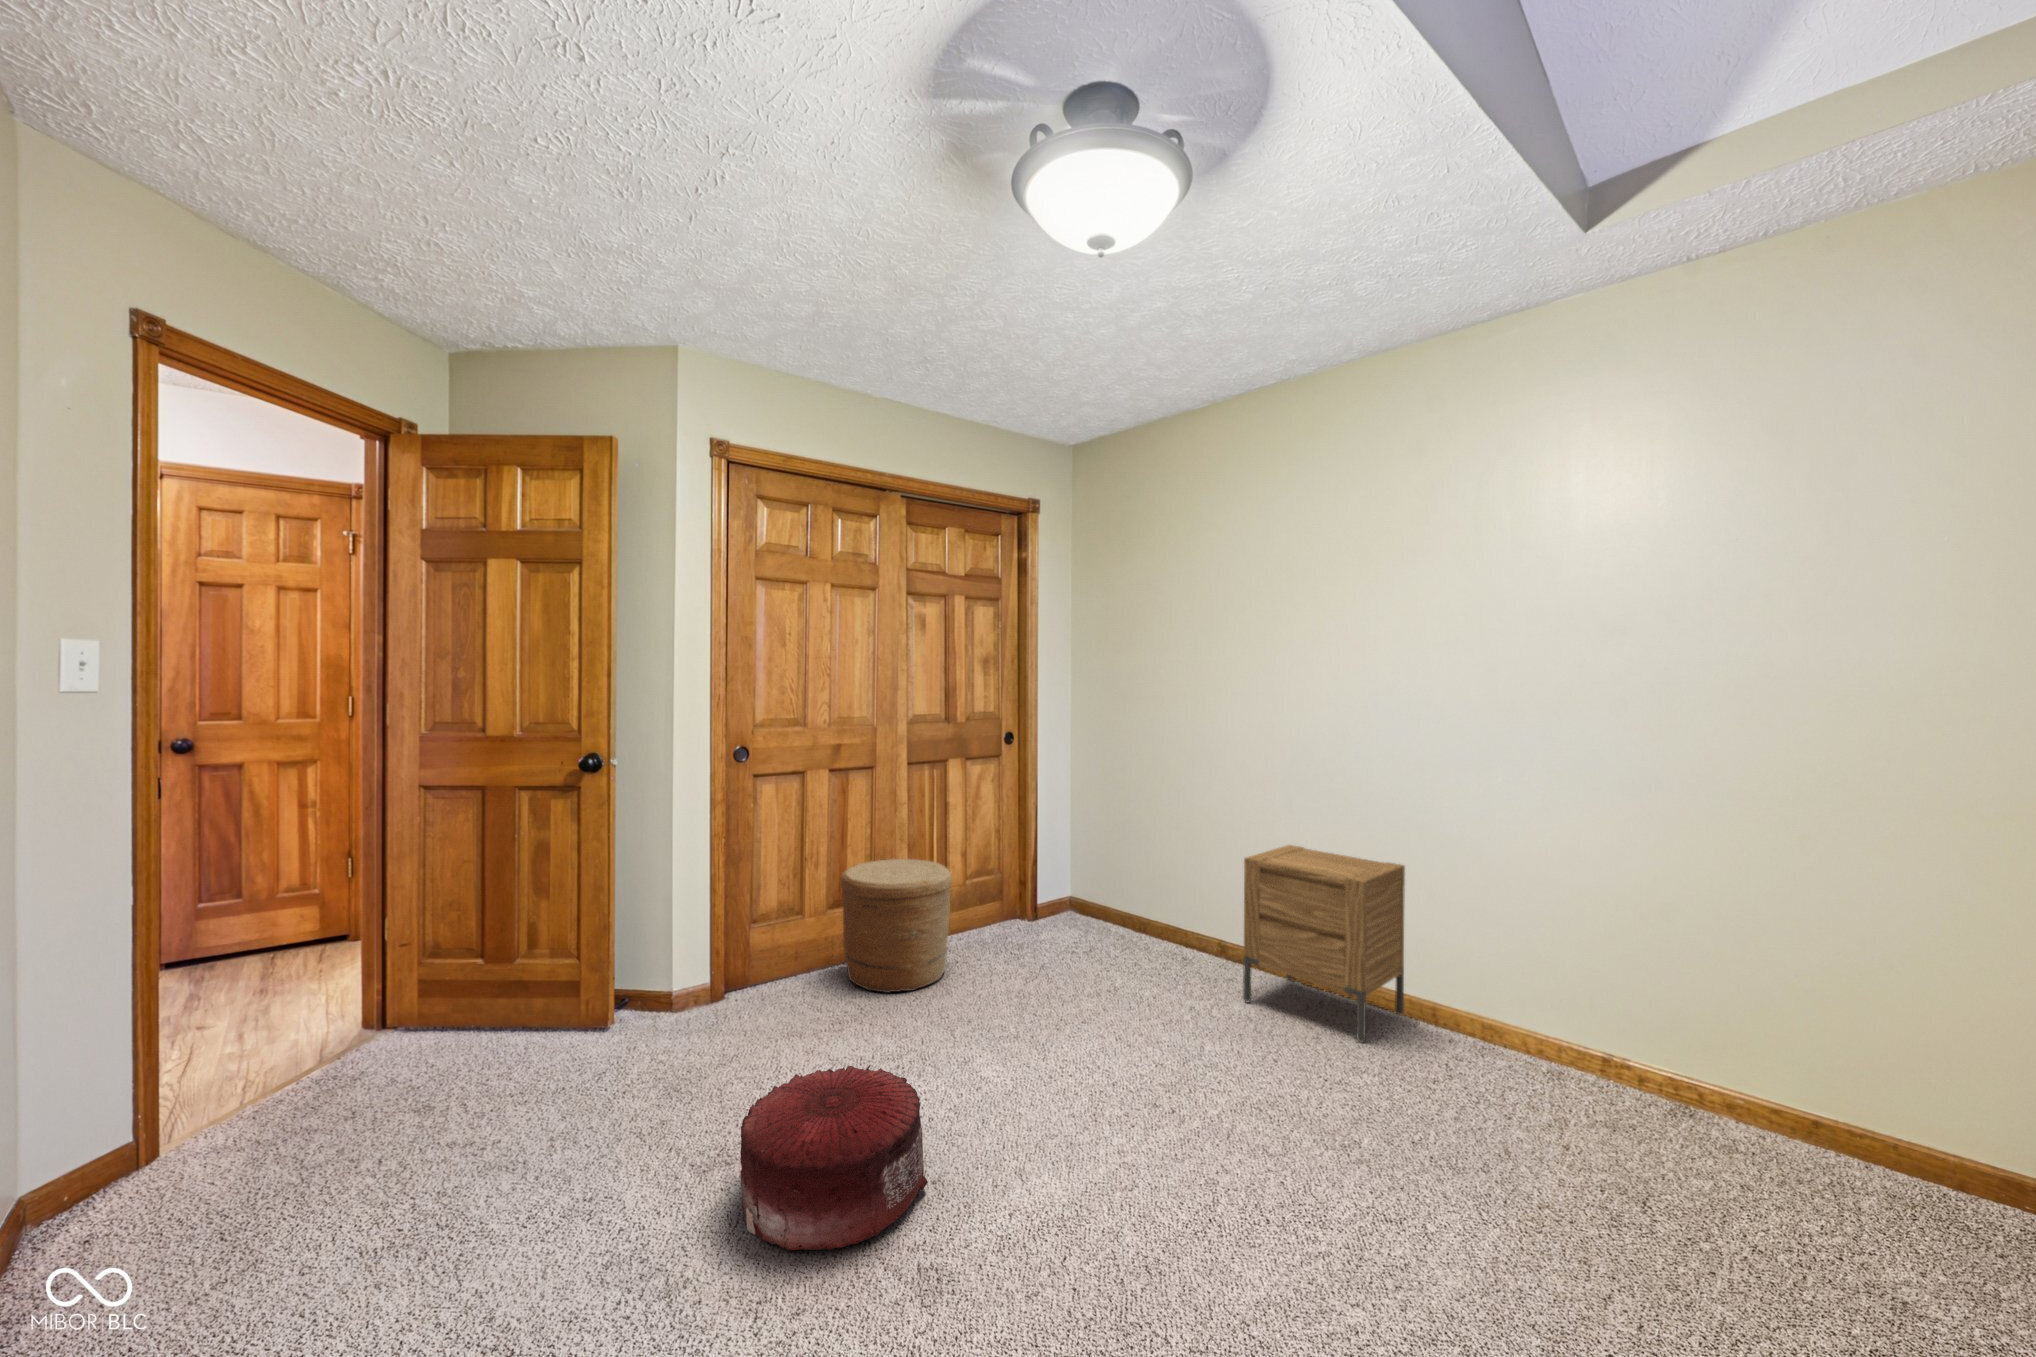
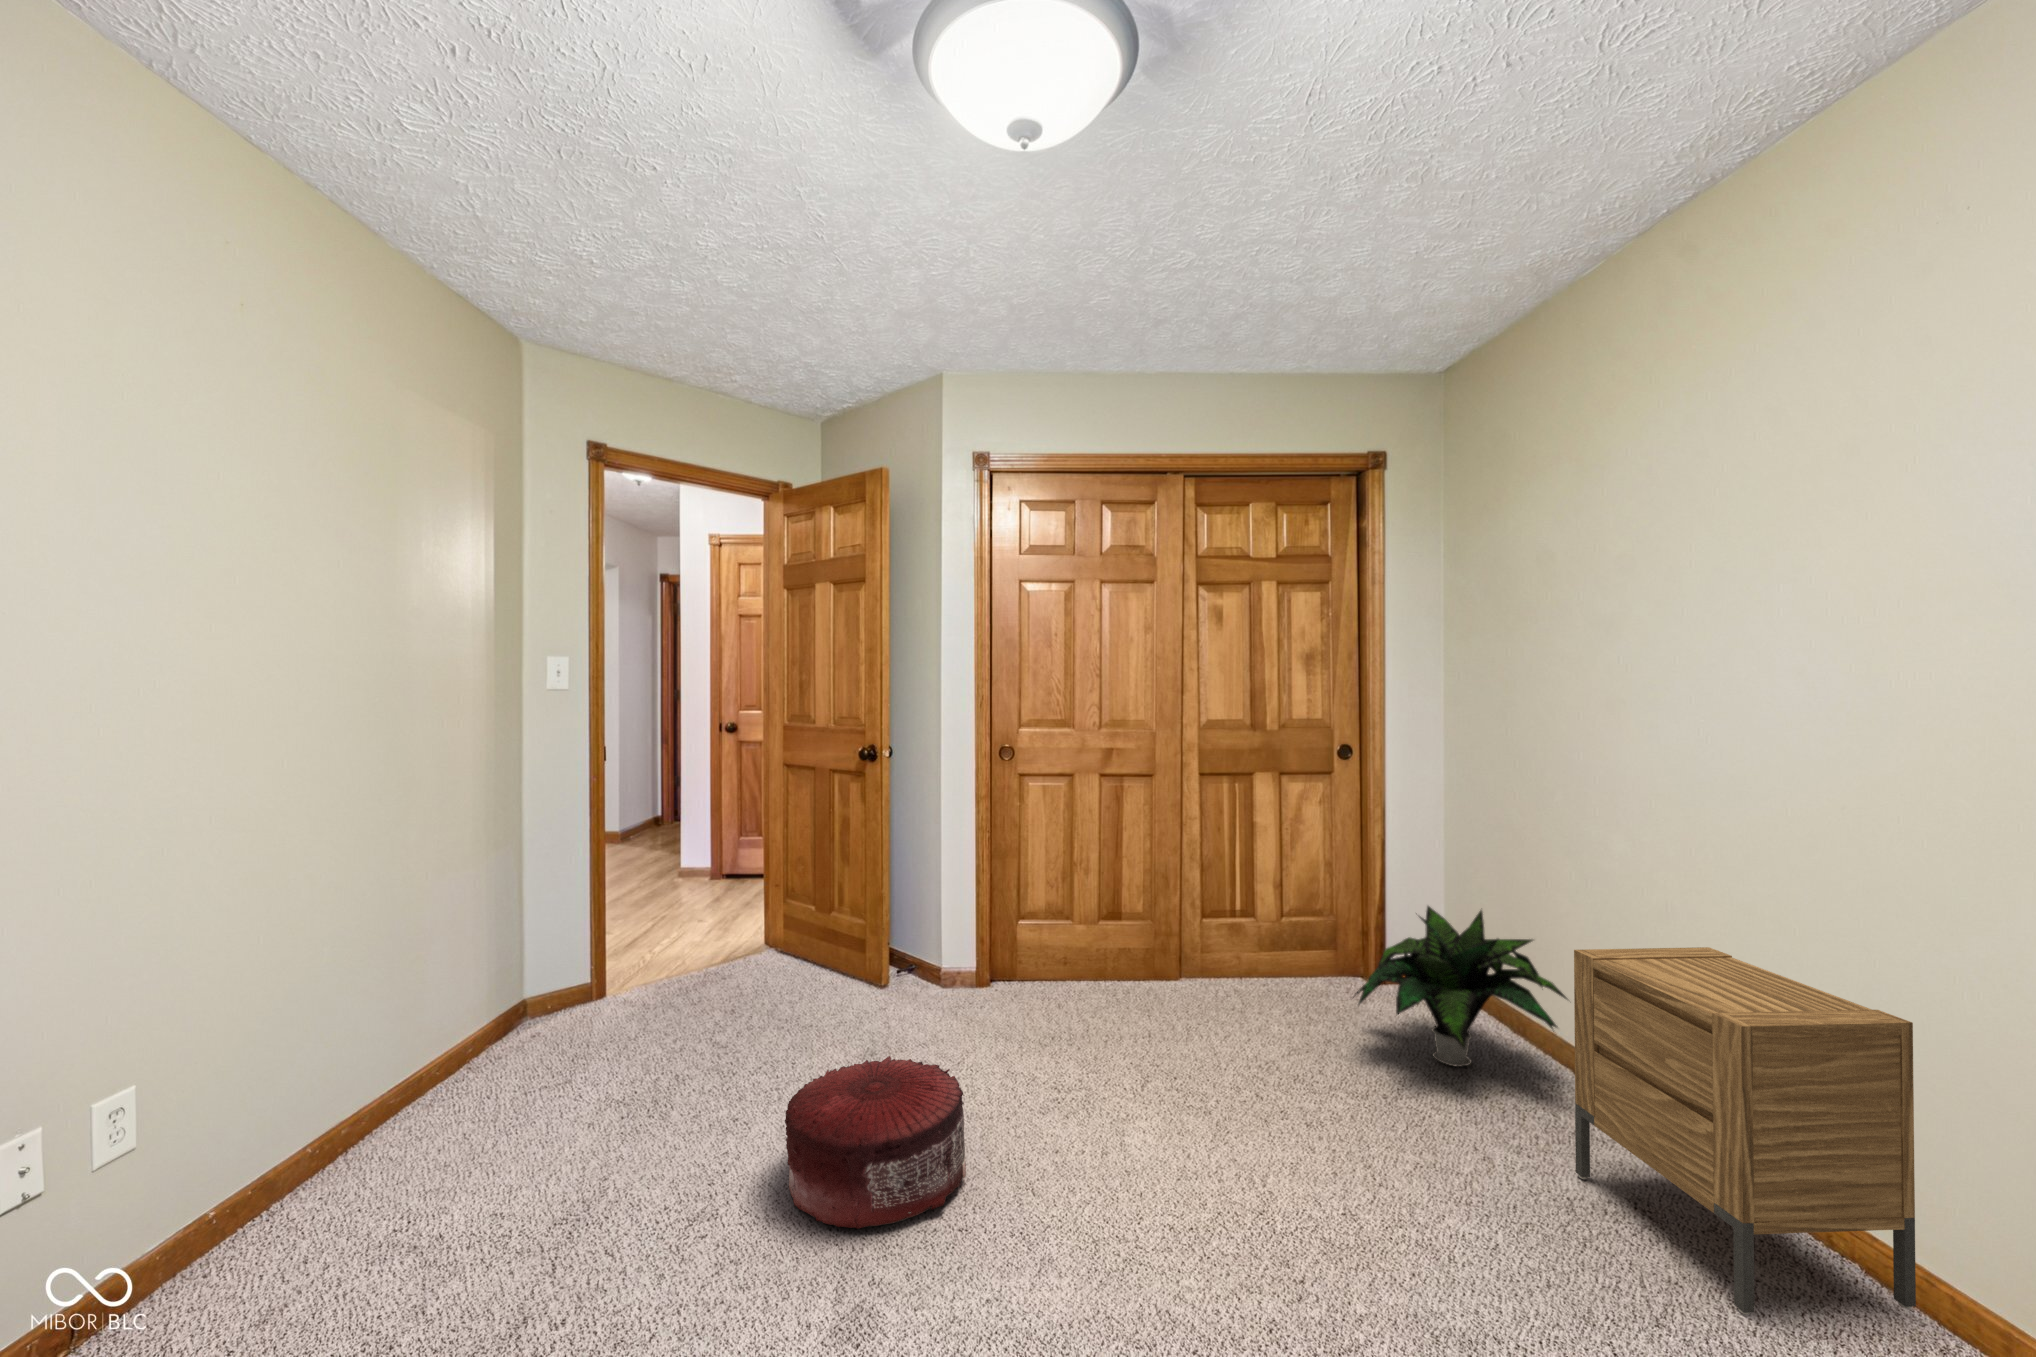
potted plant: none [1058,843,1204,959] -> present [1357,906,1567,1067]
woven basket: present [841,859,952,993] -> none [1091,878,1212,1026]

